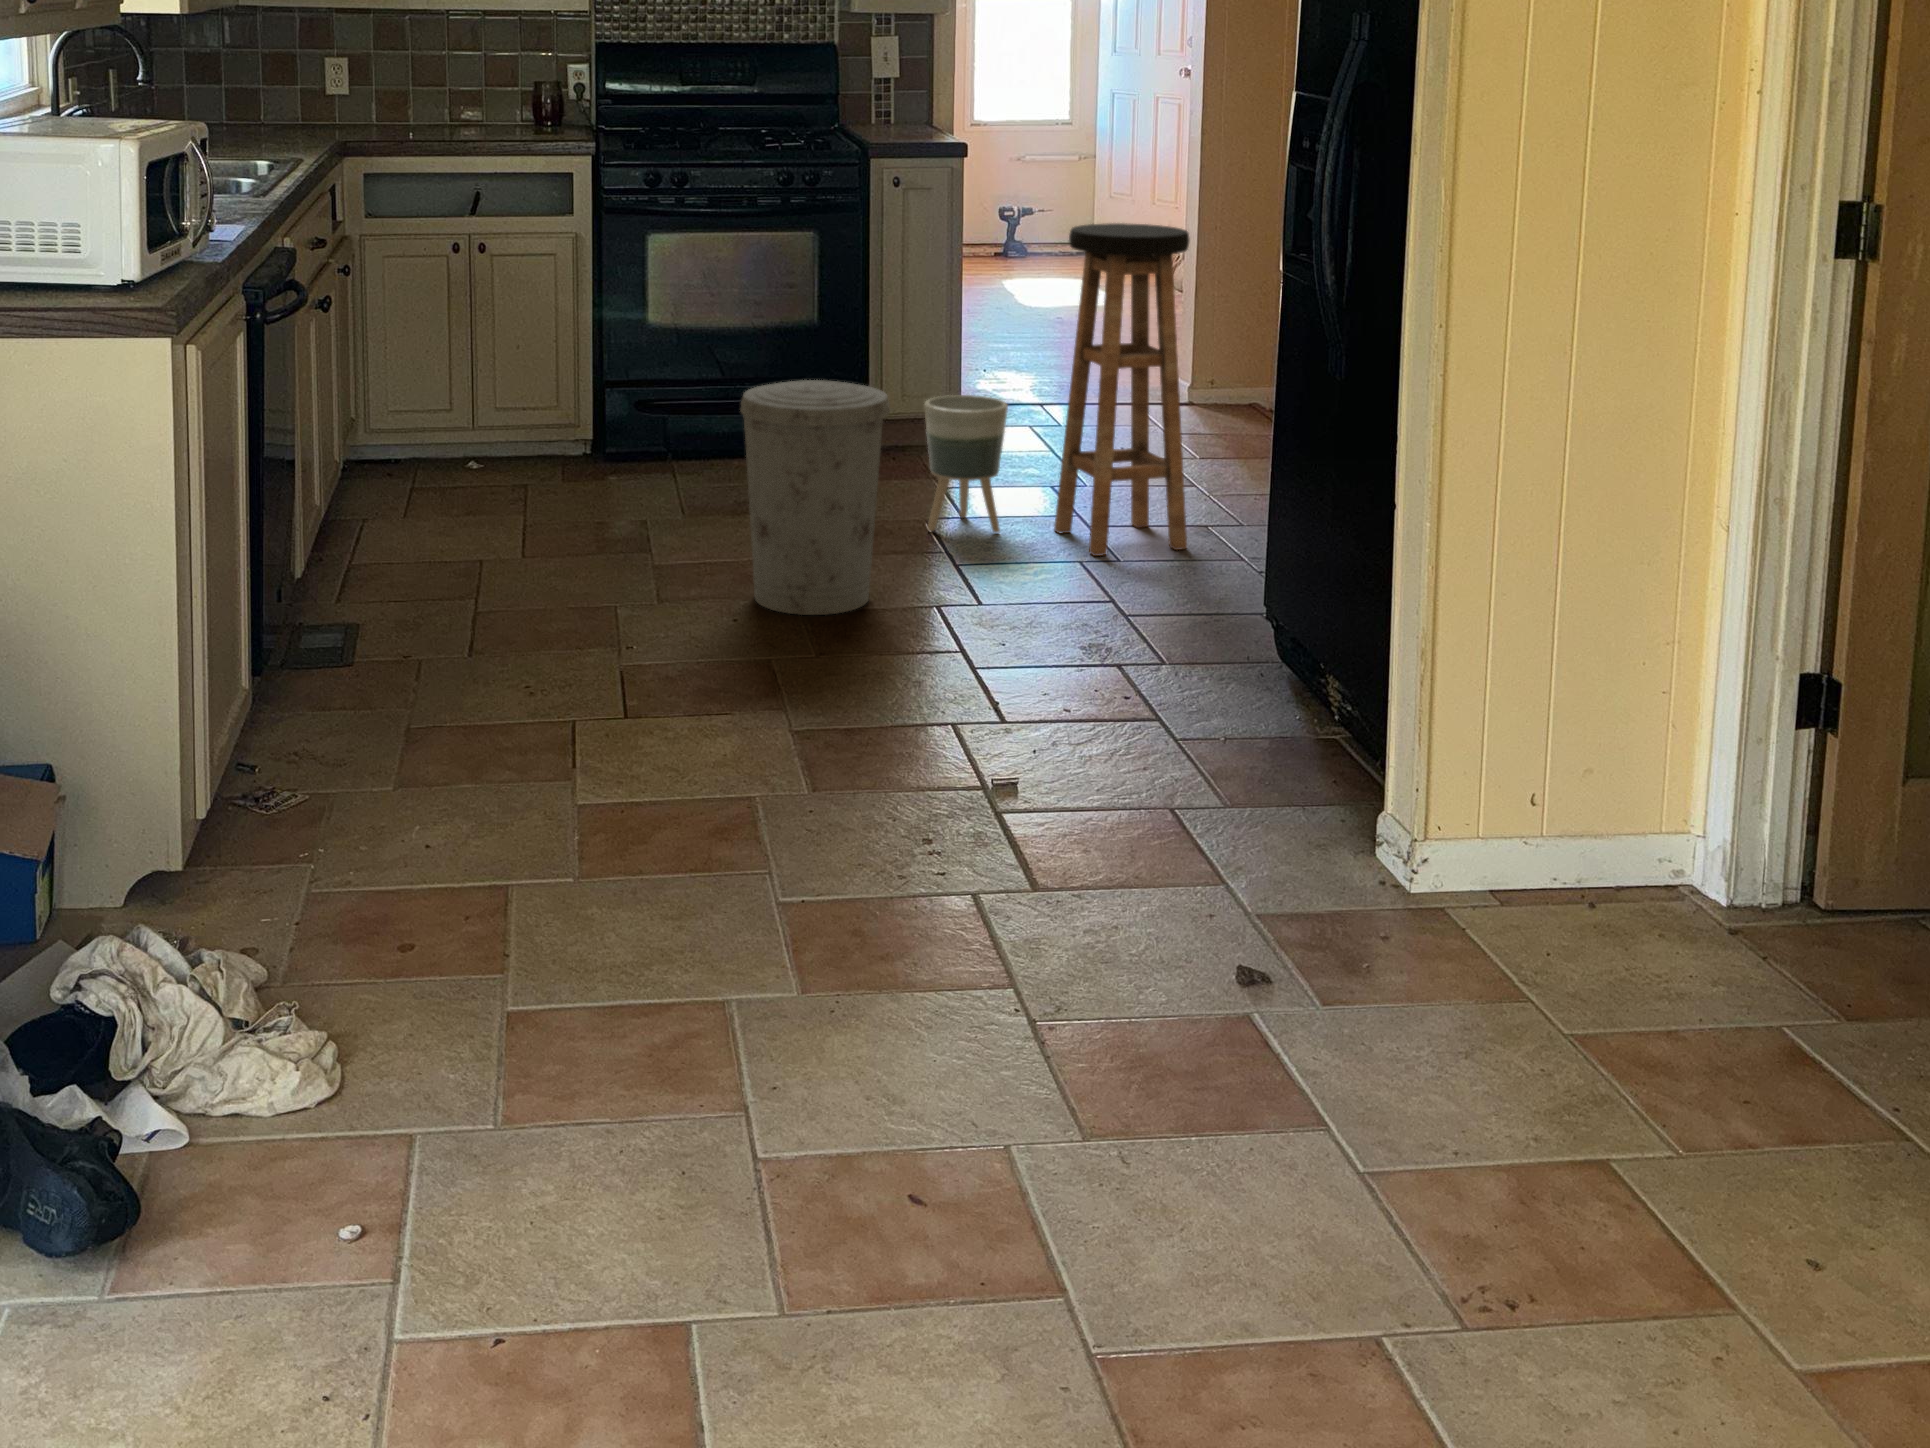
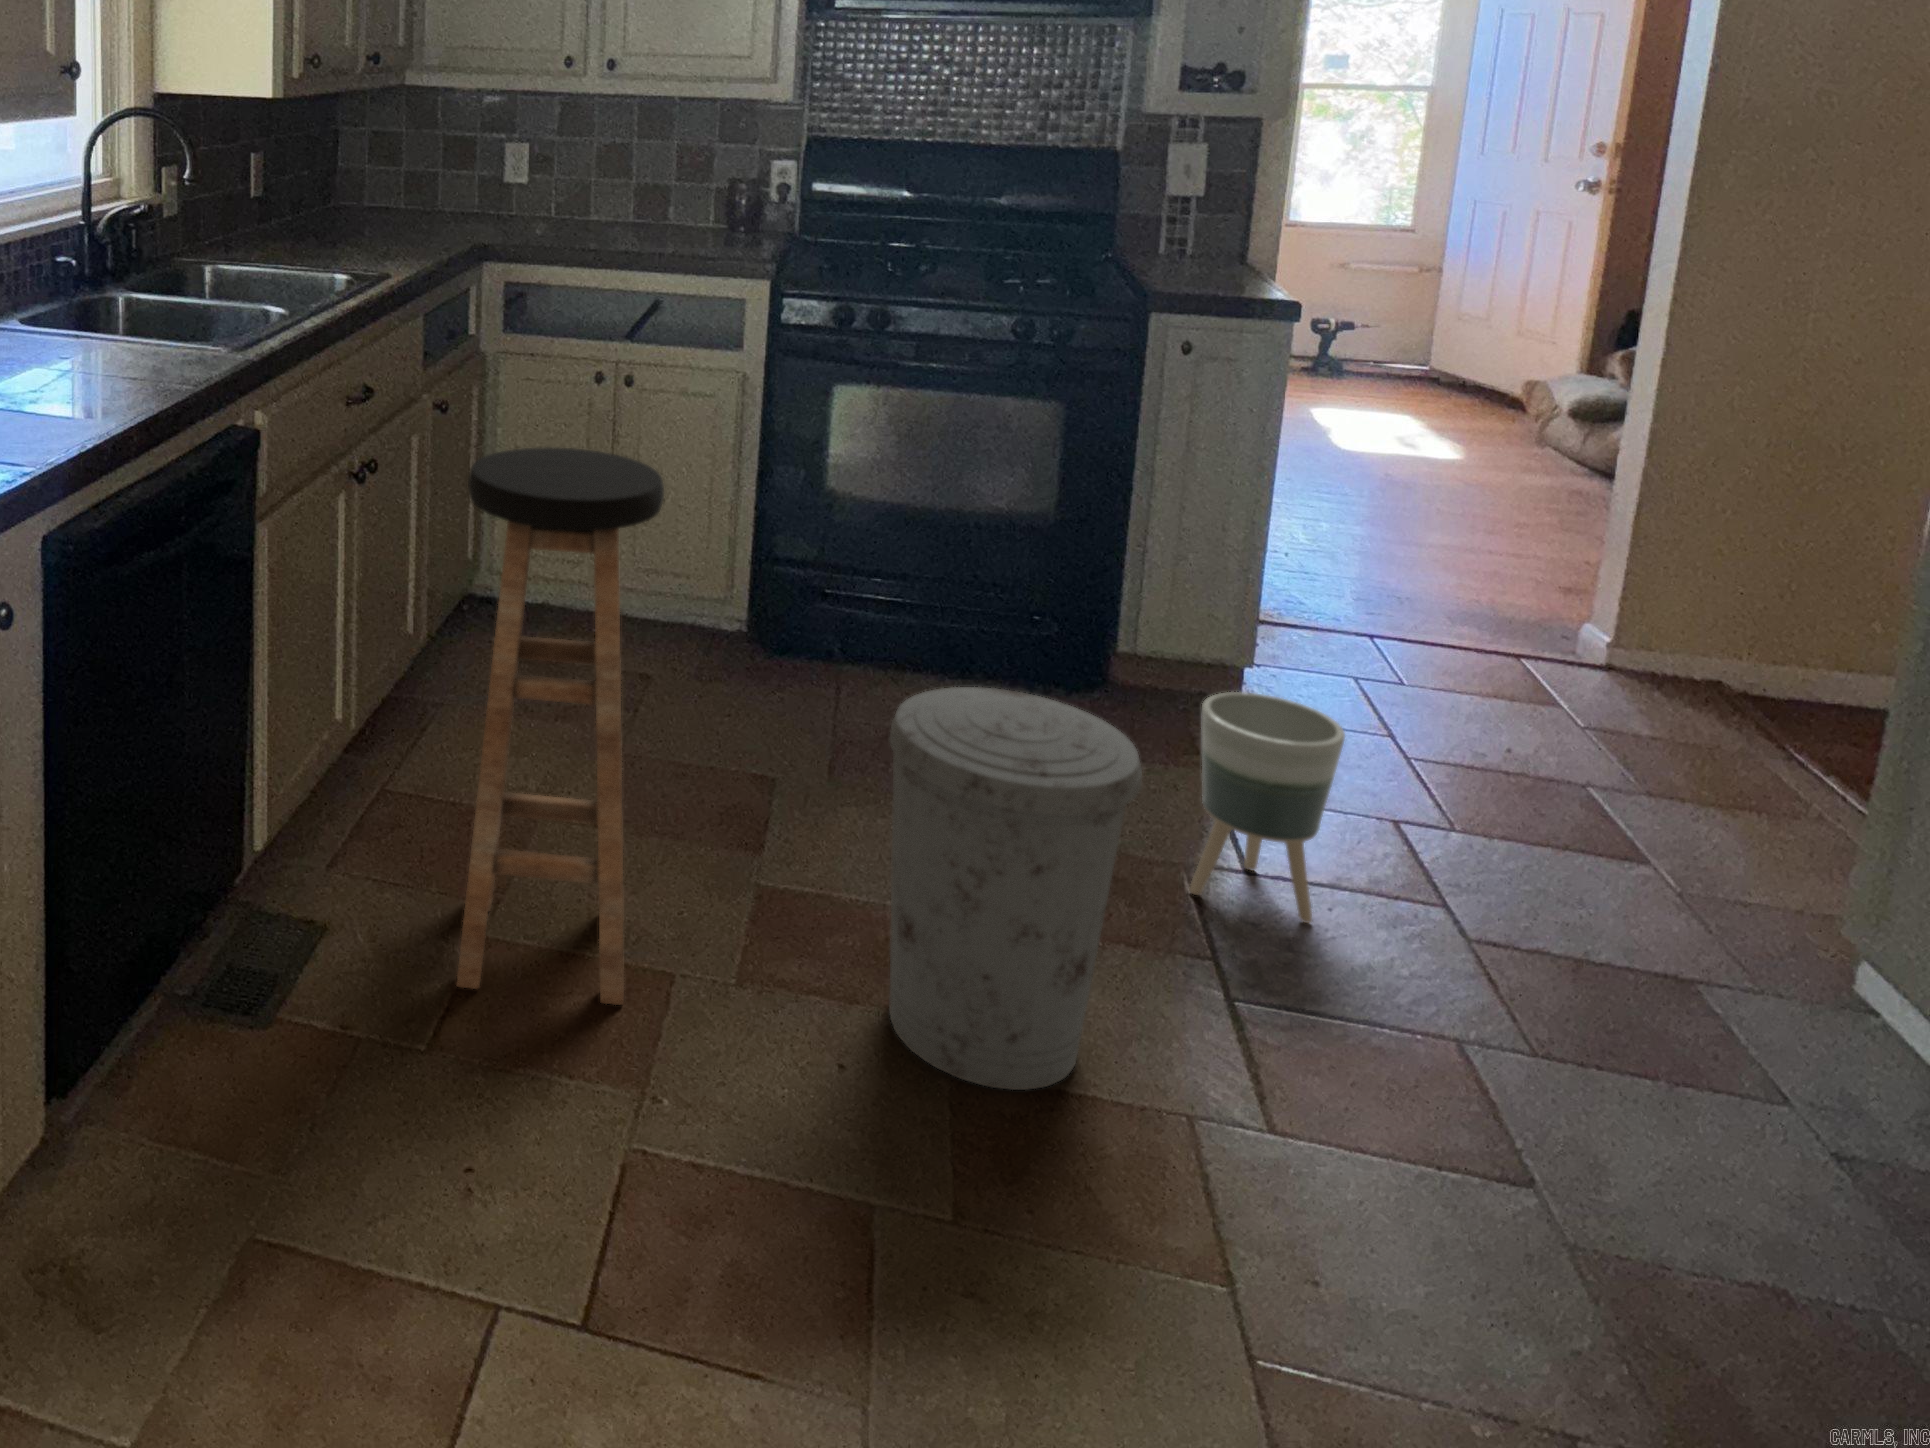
bar stool: present [1054,223,1189,556] -> present [456,447,664,1005]

